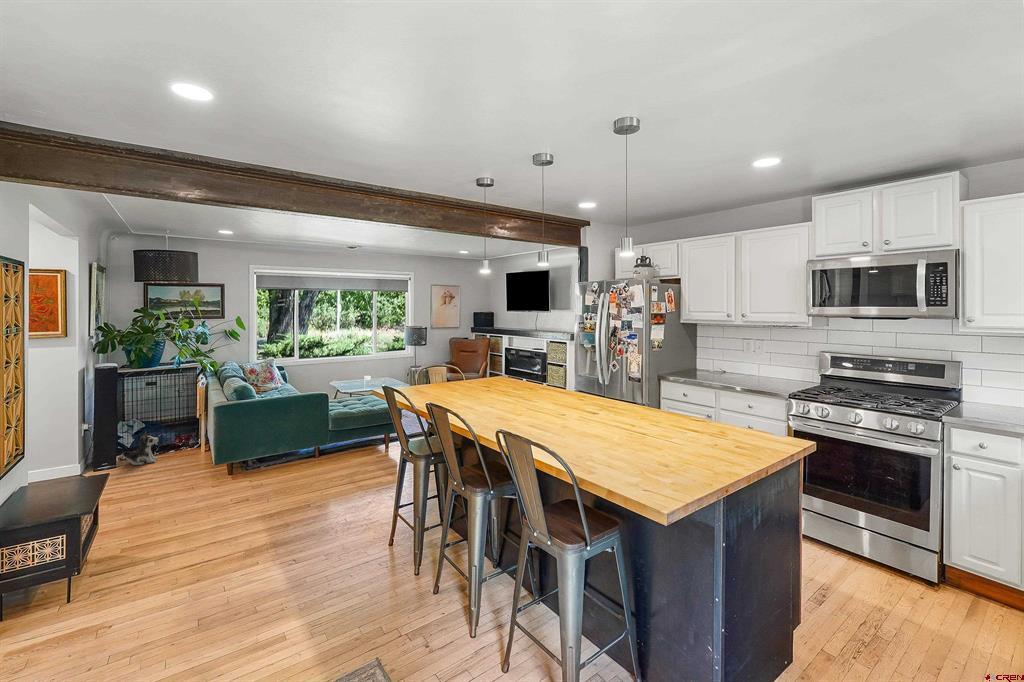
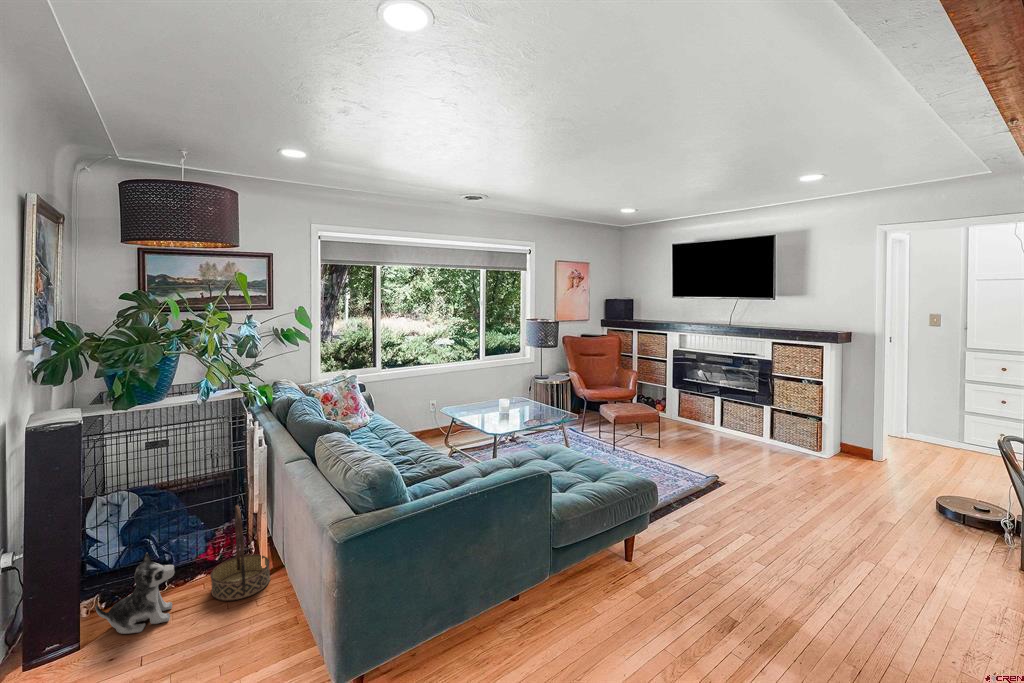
basket: none [176,414,206,457] -> present [210,505,270,601]

